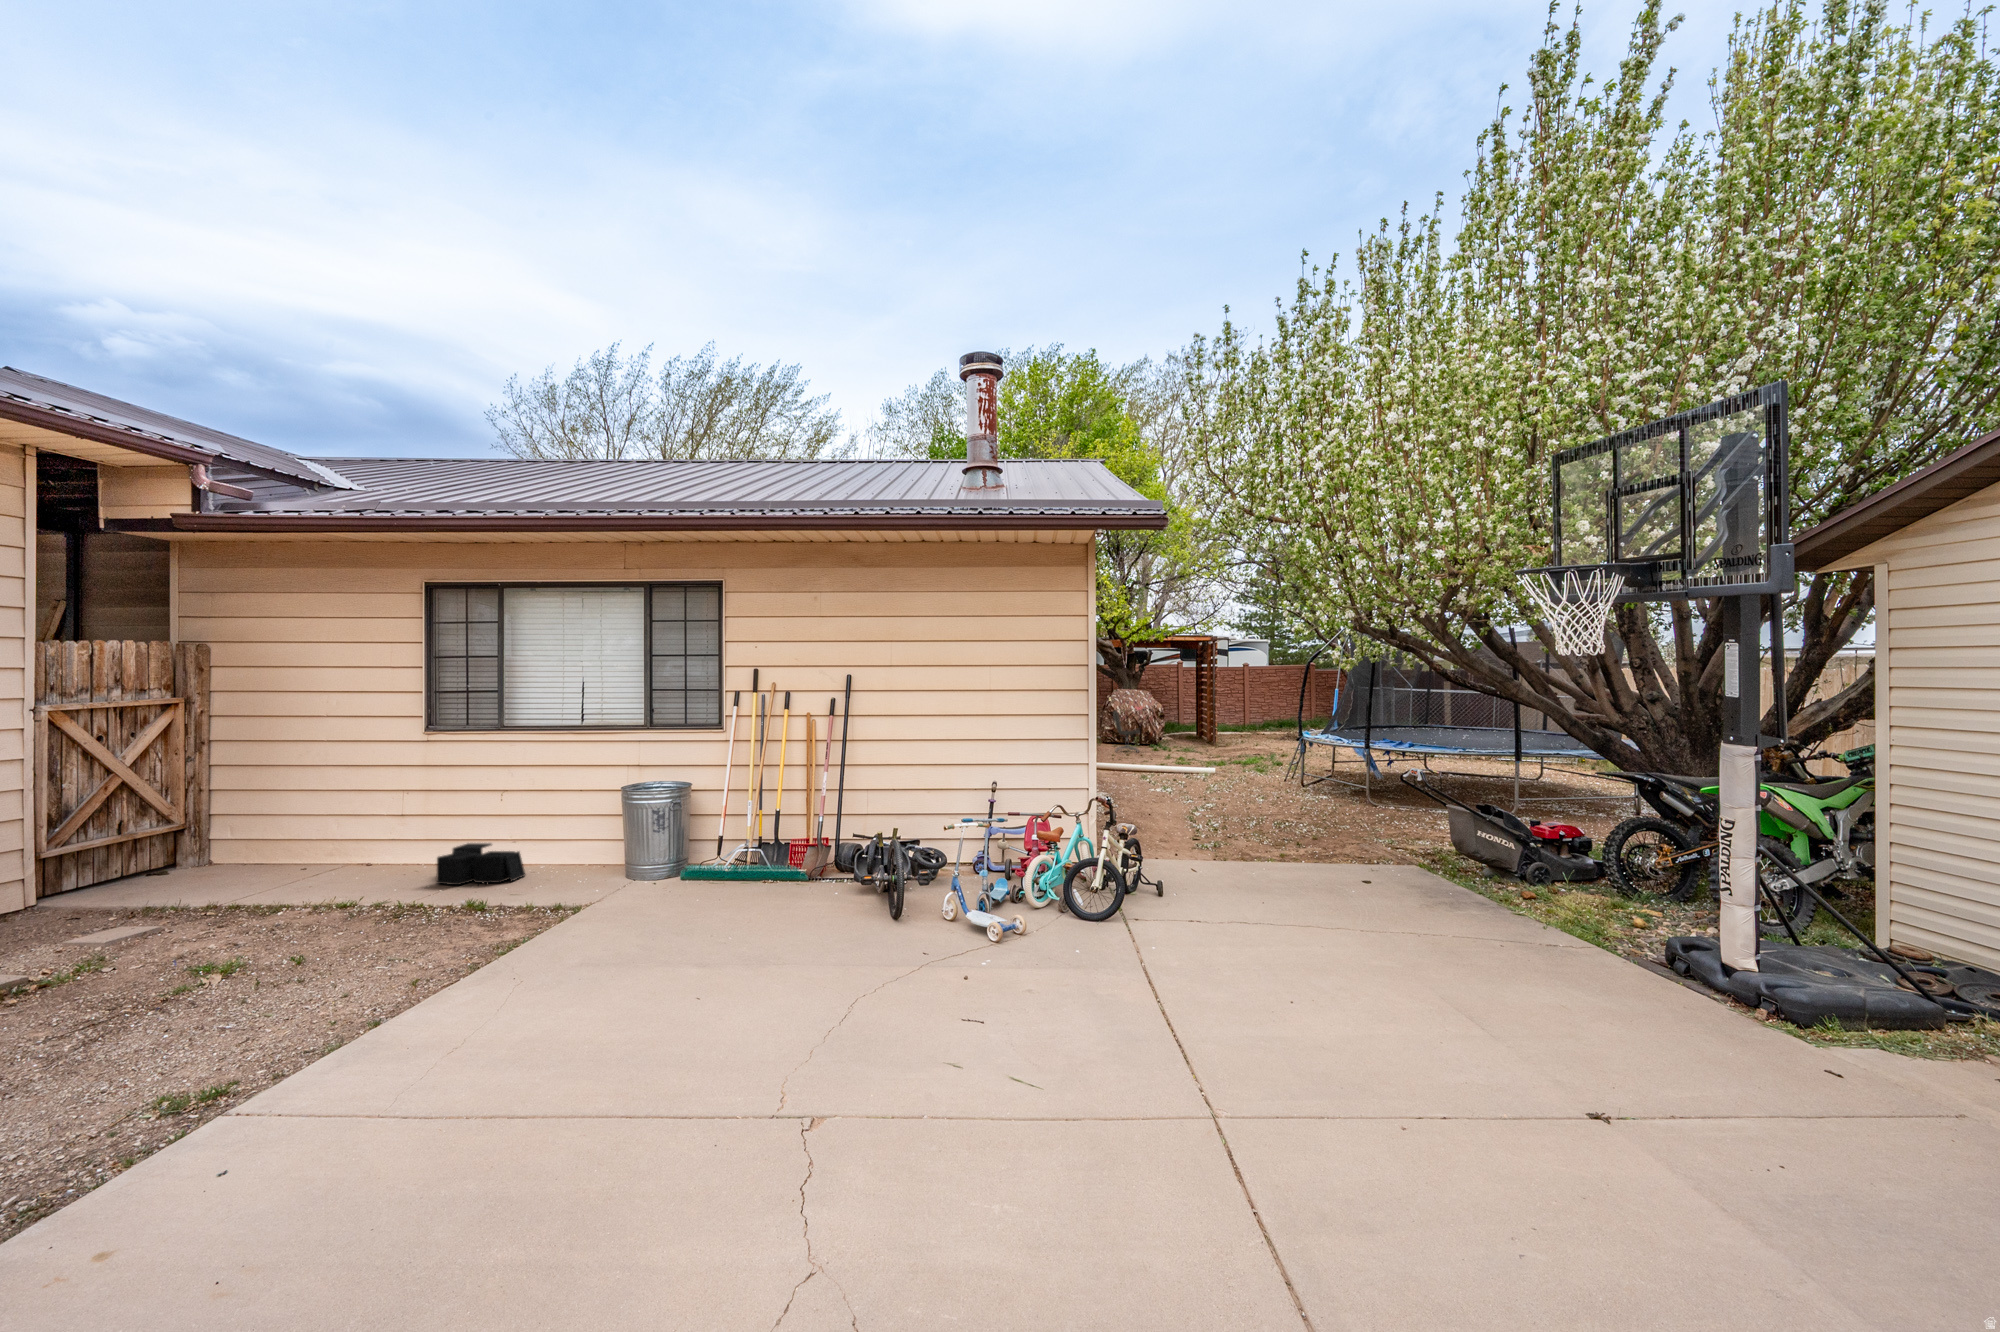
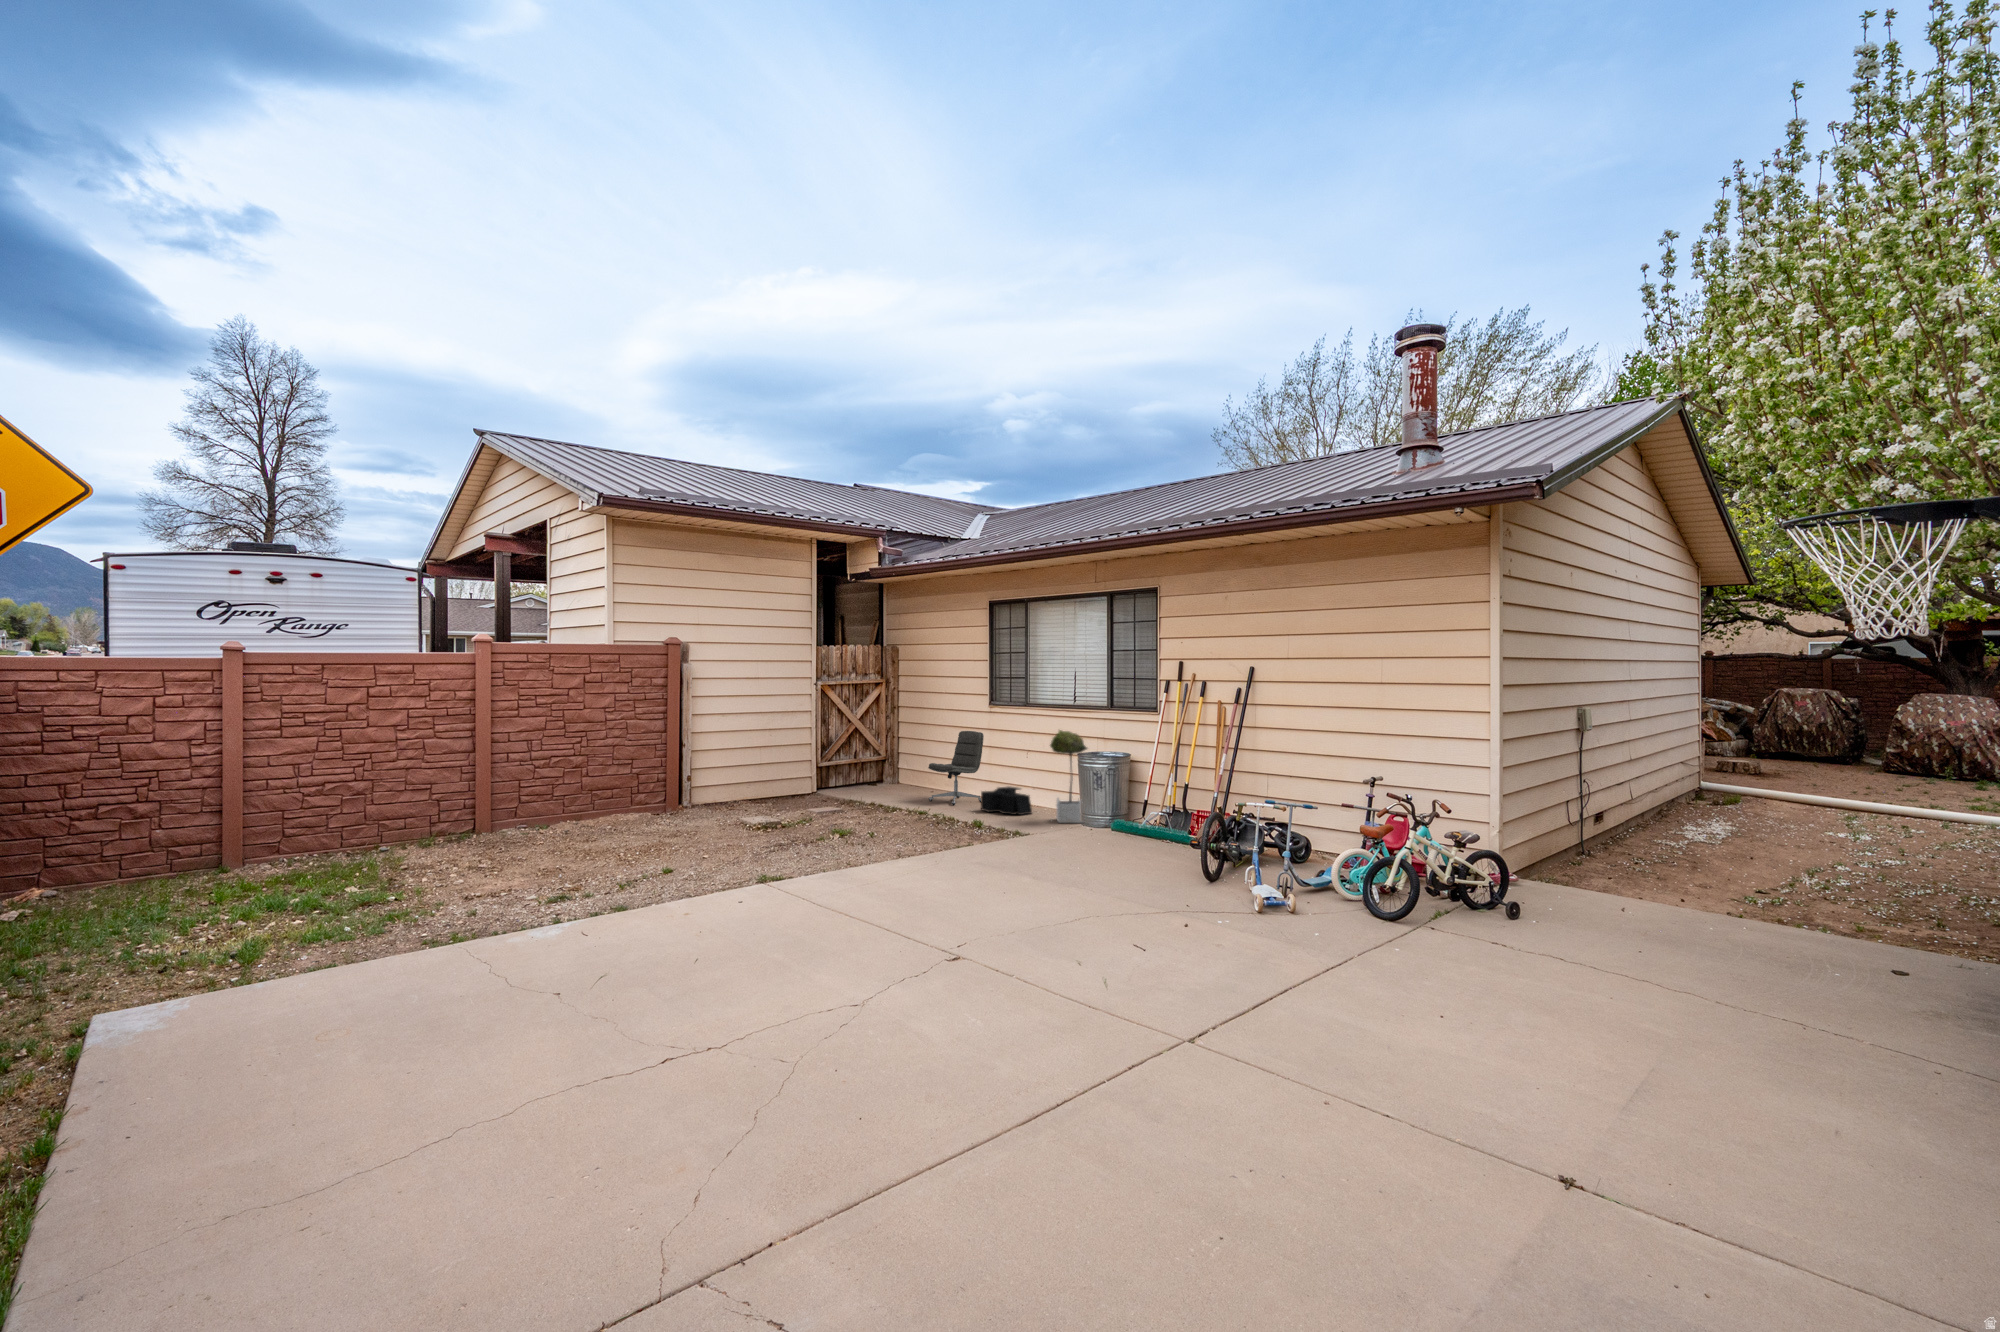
chair: present [1113,711,1140,752] -> present [928,731,984,805]
potted tree: none [567,758,622,883] -> present [1050,730,1087,823]

